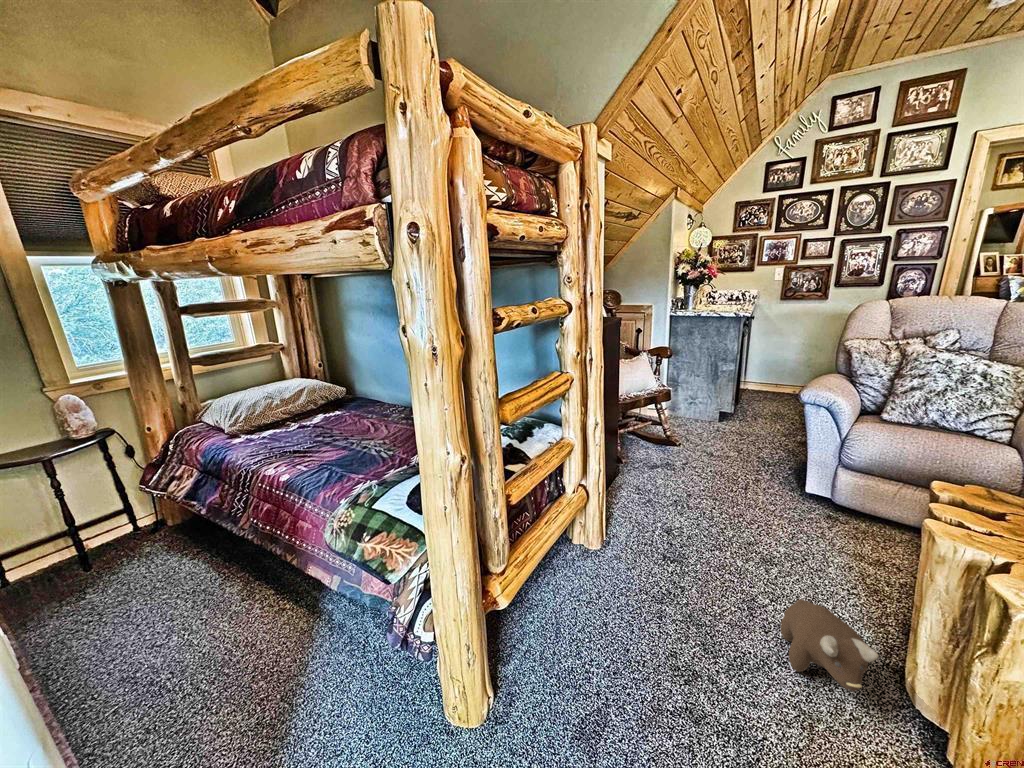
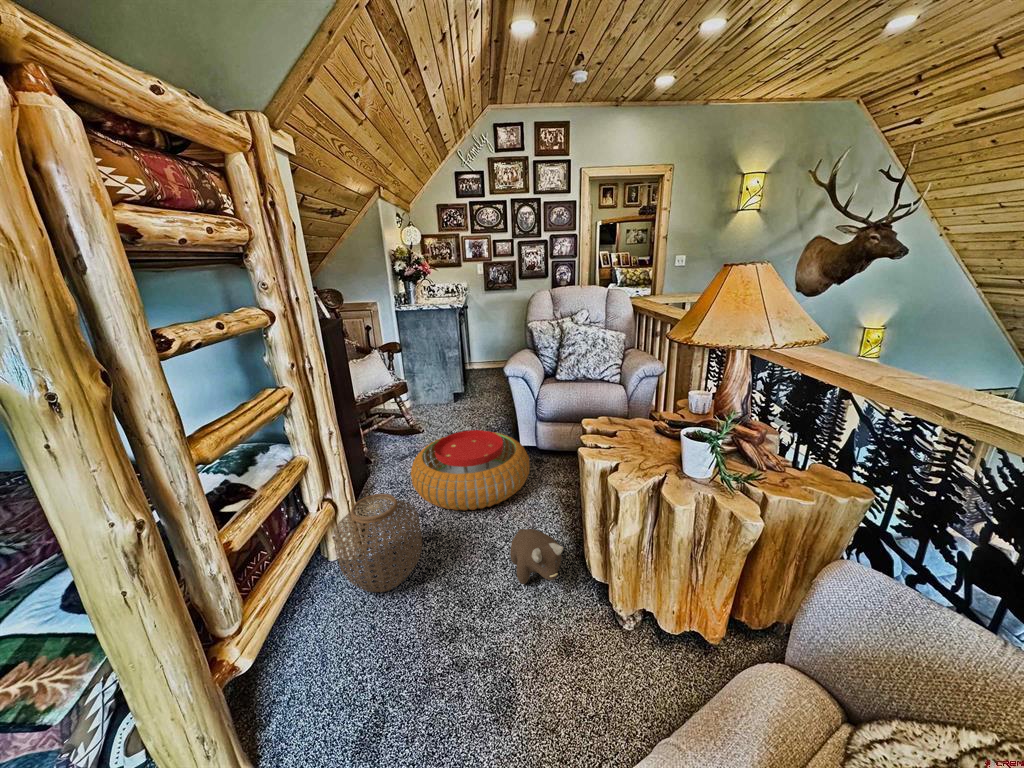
pouf: none [661,455,822,554] -> present [411,430,530,510]
woven basket: none [583,494,670,596] -> present [334,494,422,592]

